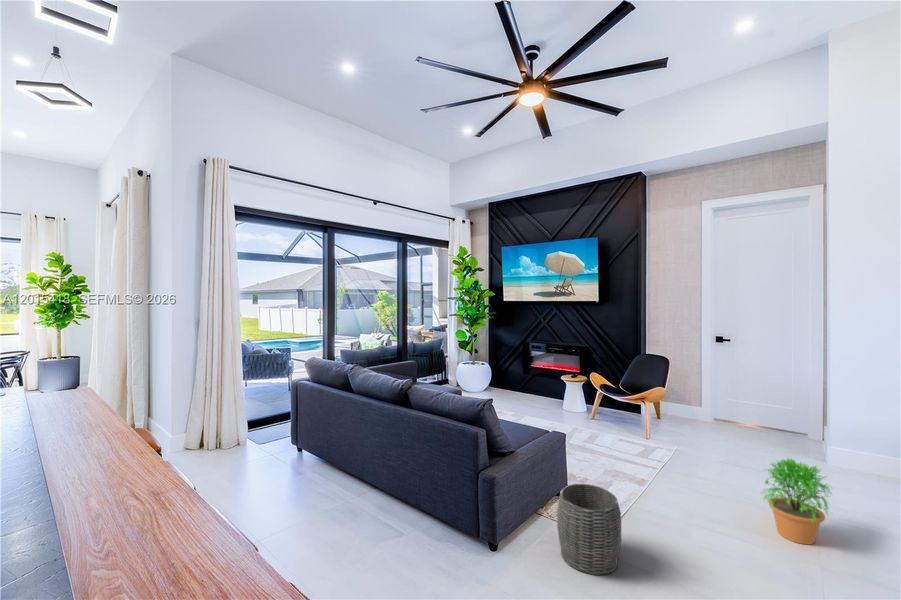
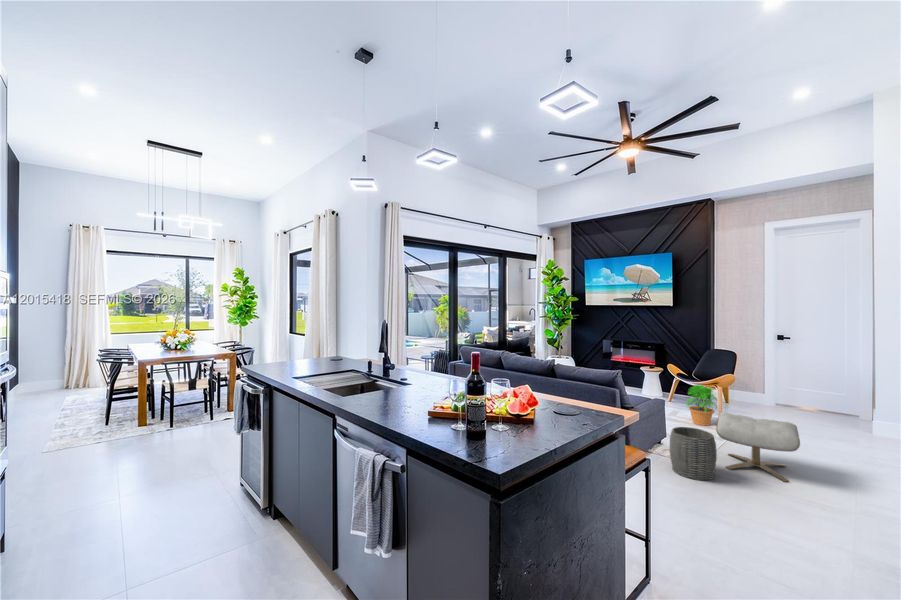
ottoman: none [626,455,739,569] -> present [716,413,800,482]
potted plant: present [761,458,831,544] -> present [686,384,717,426]

